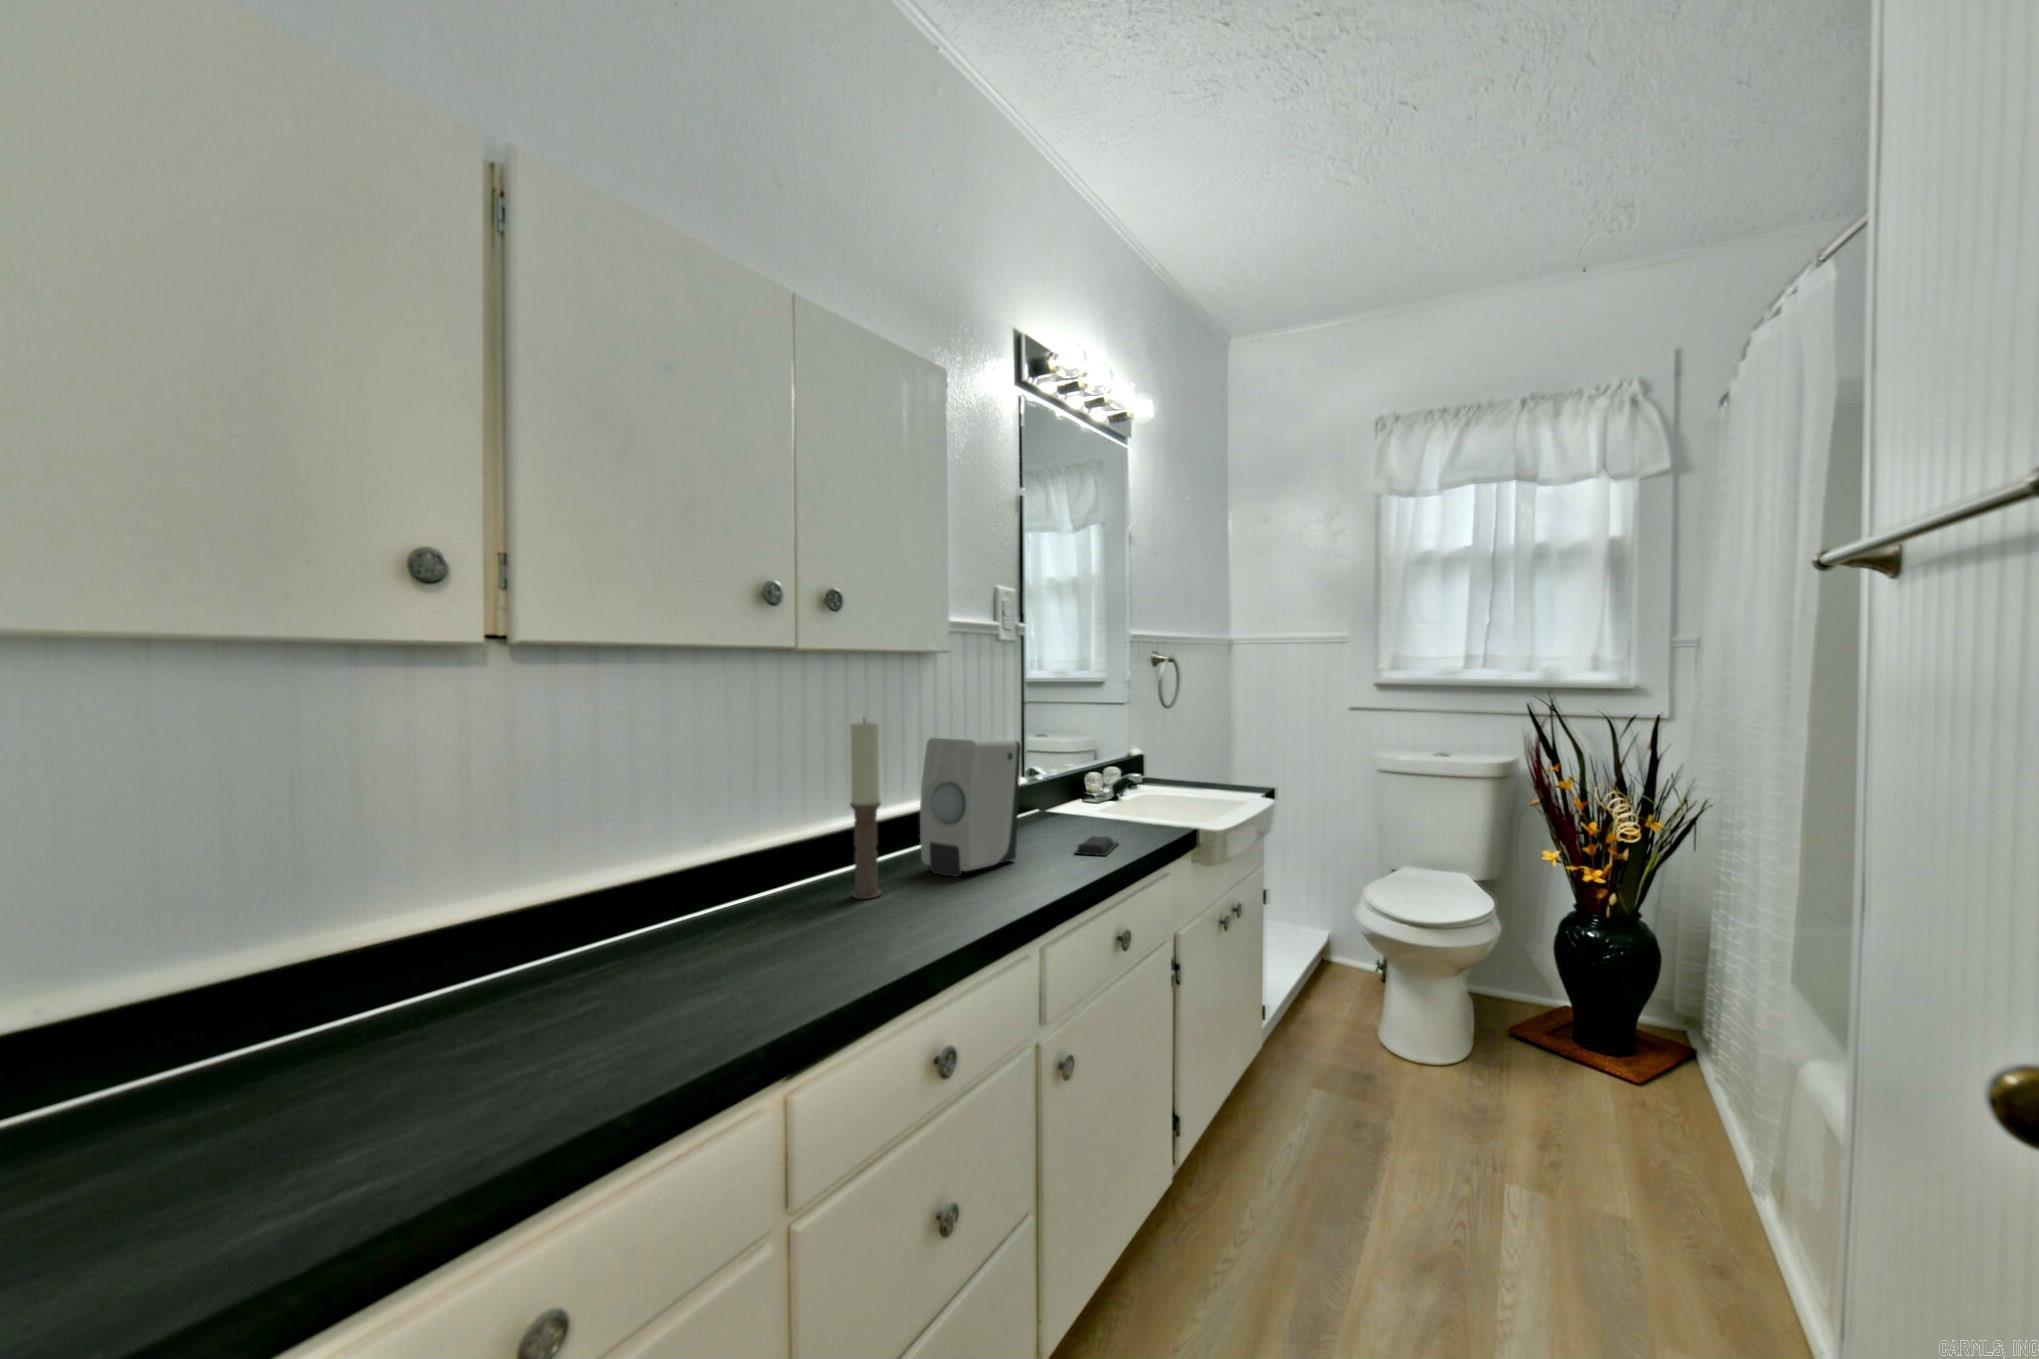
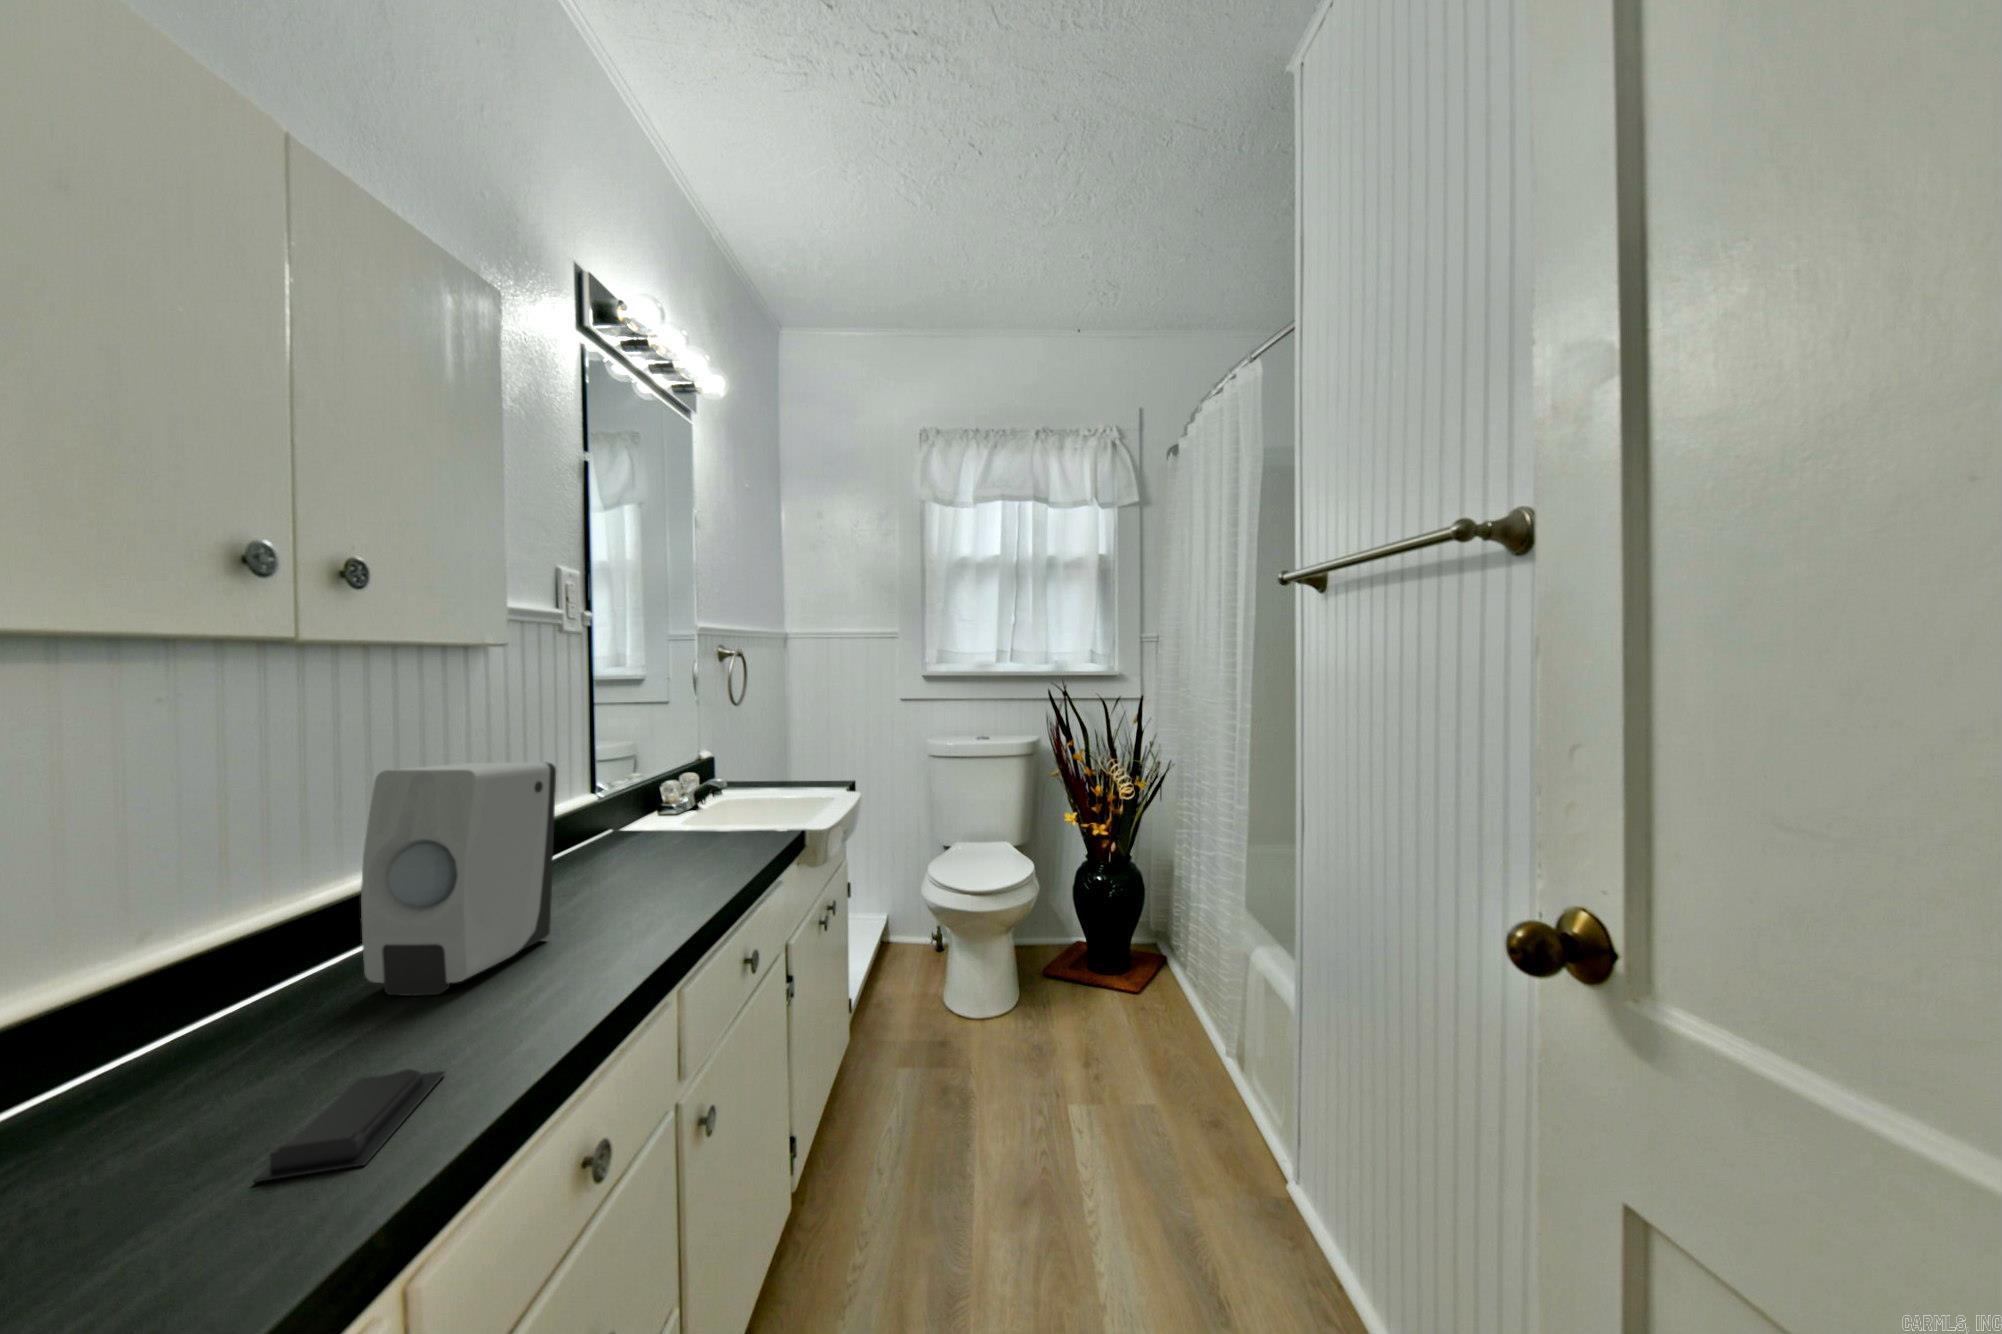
candle: present [850,721,881,899] -> none [171,747,262,1105]
soap bar: present [1075,836,1118,856] -> present [253,1069,445,1182]

